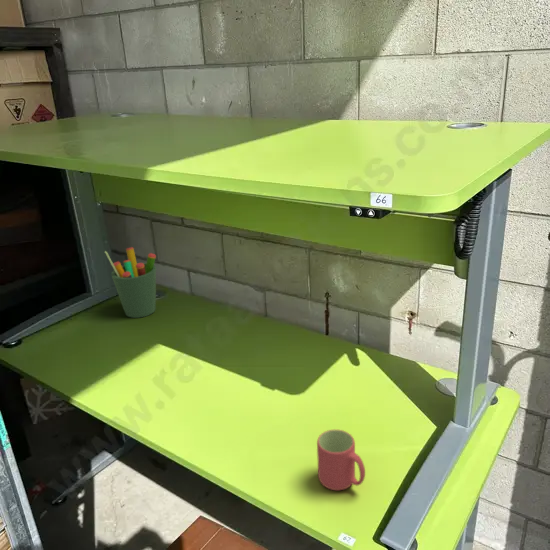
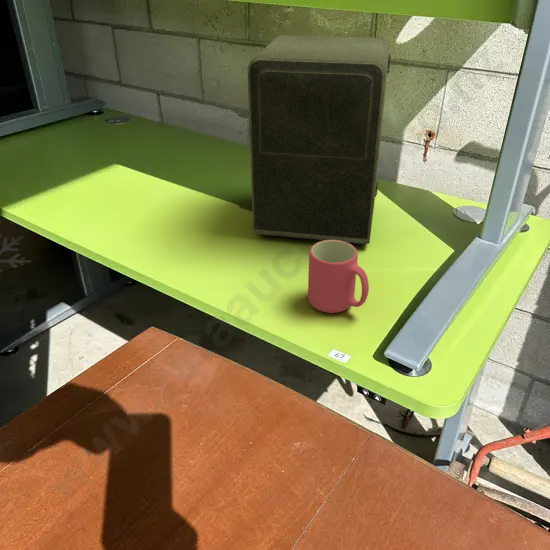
pen holder: present [105,247,156,318] -> none [48,47,115,138]
speaker: none [264,259,373,422] -> present [248,35,391,246]

